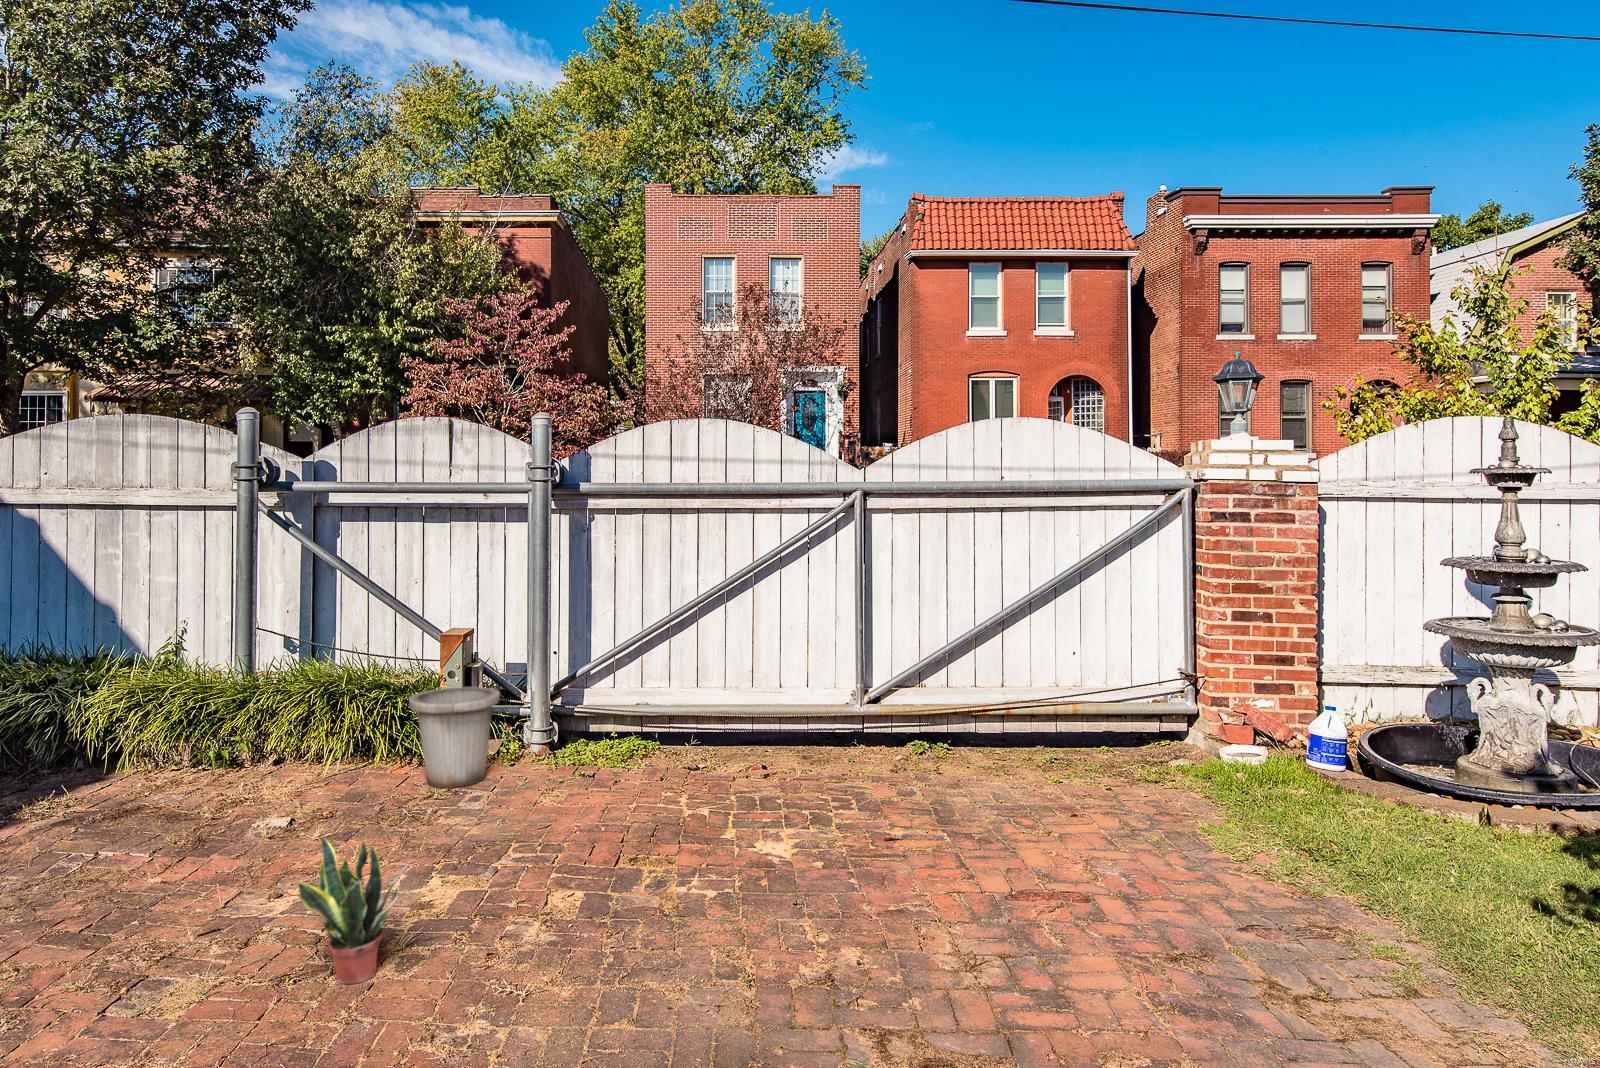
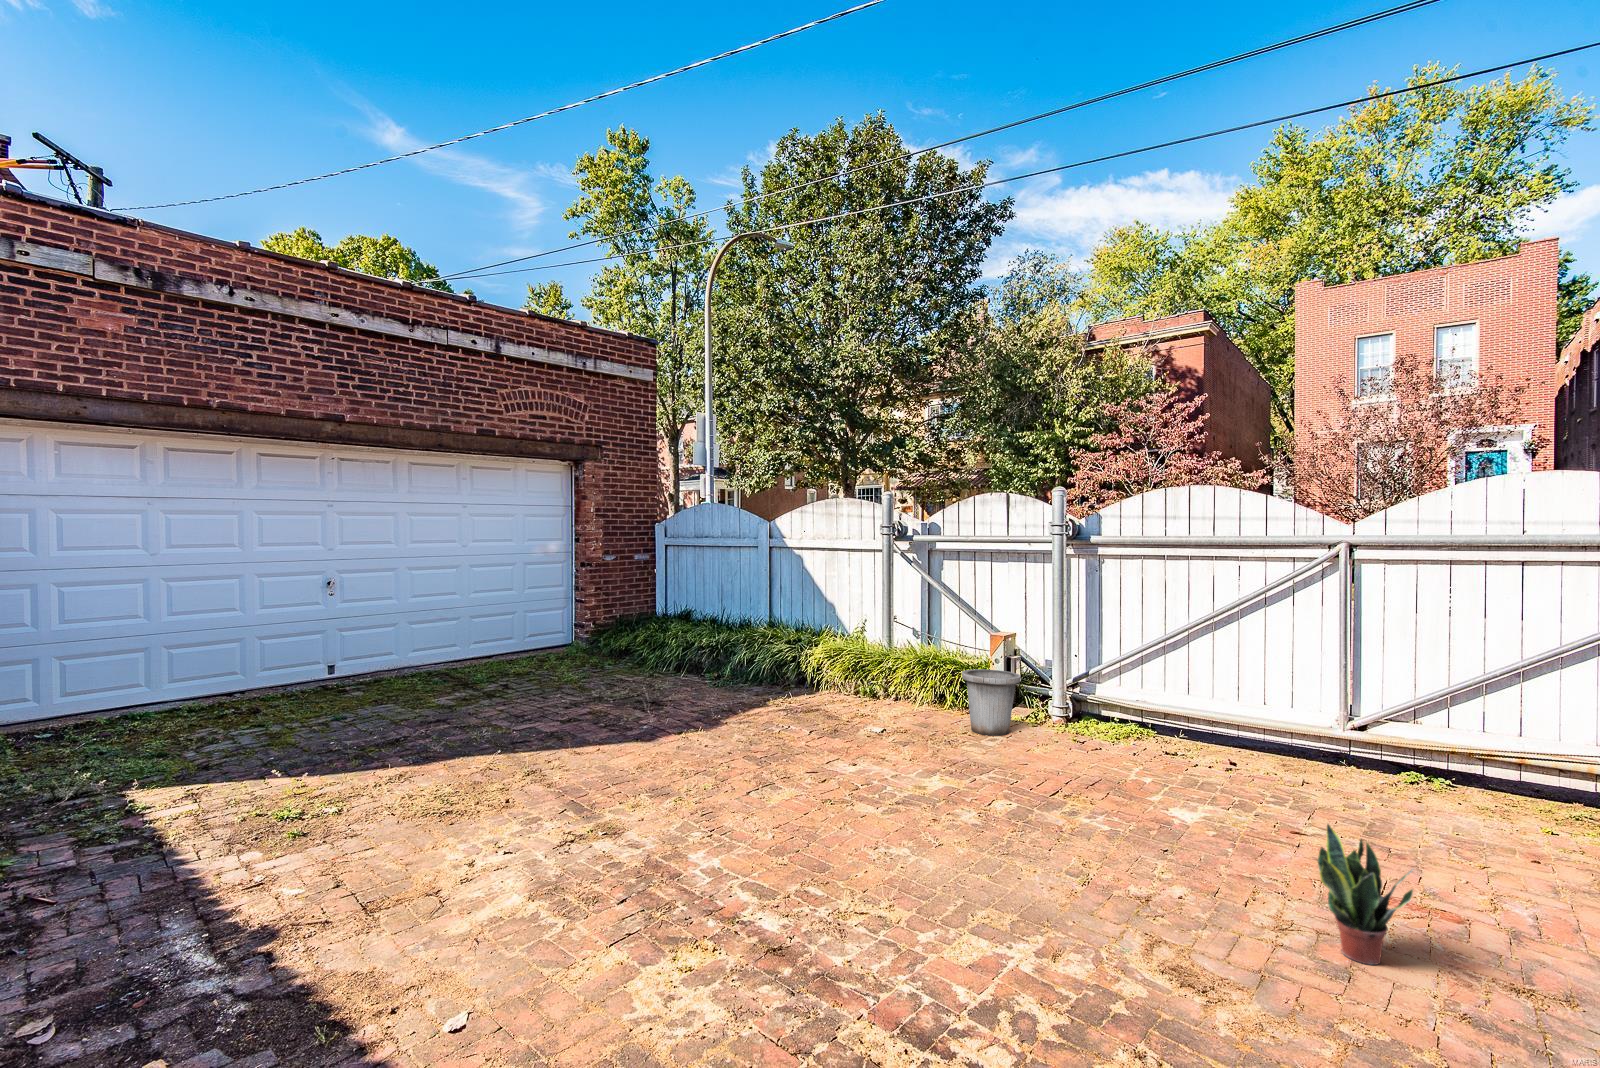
potted plant: present [298,837,405,984] -> present [1318,824,1414,965]

